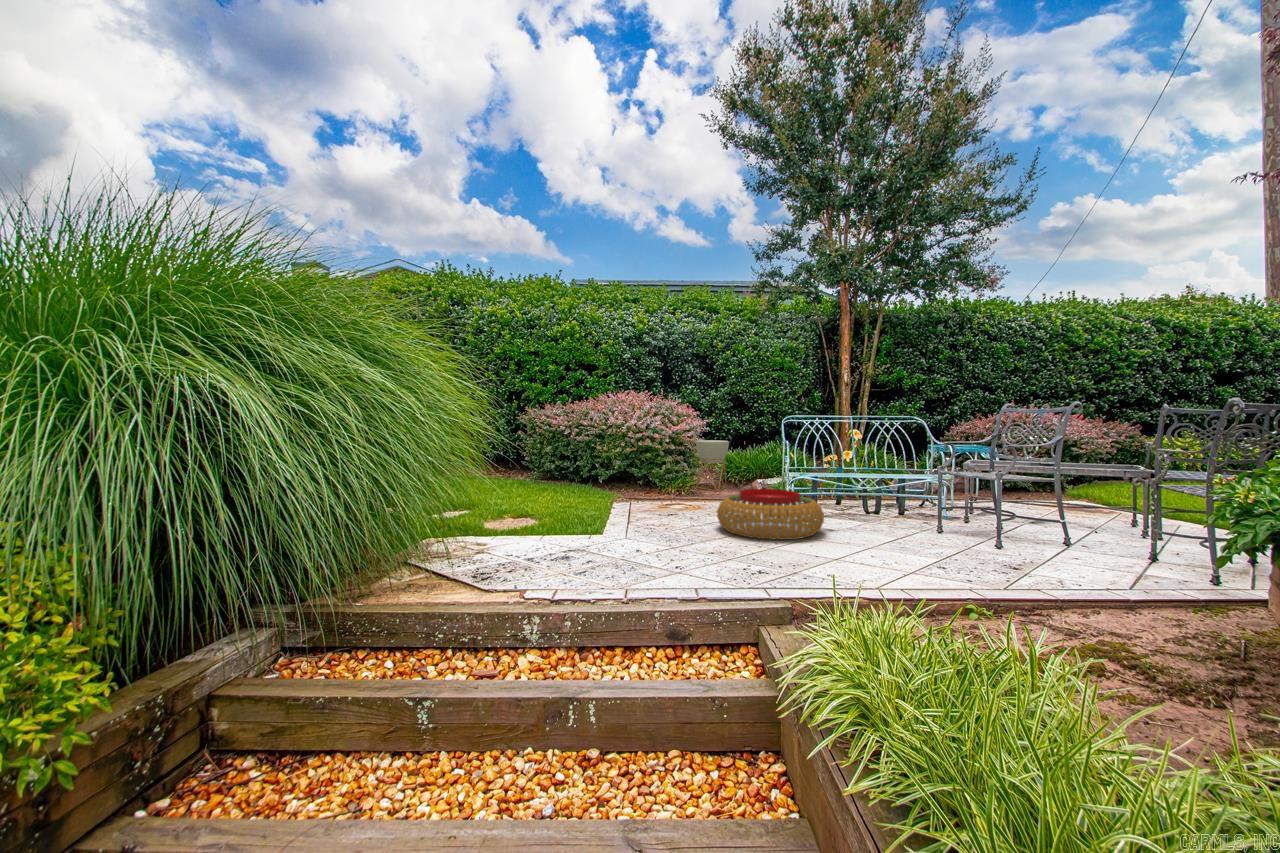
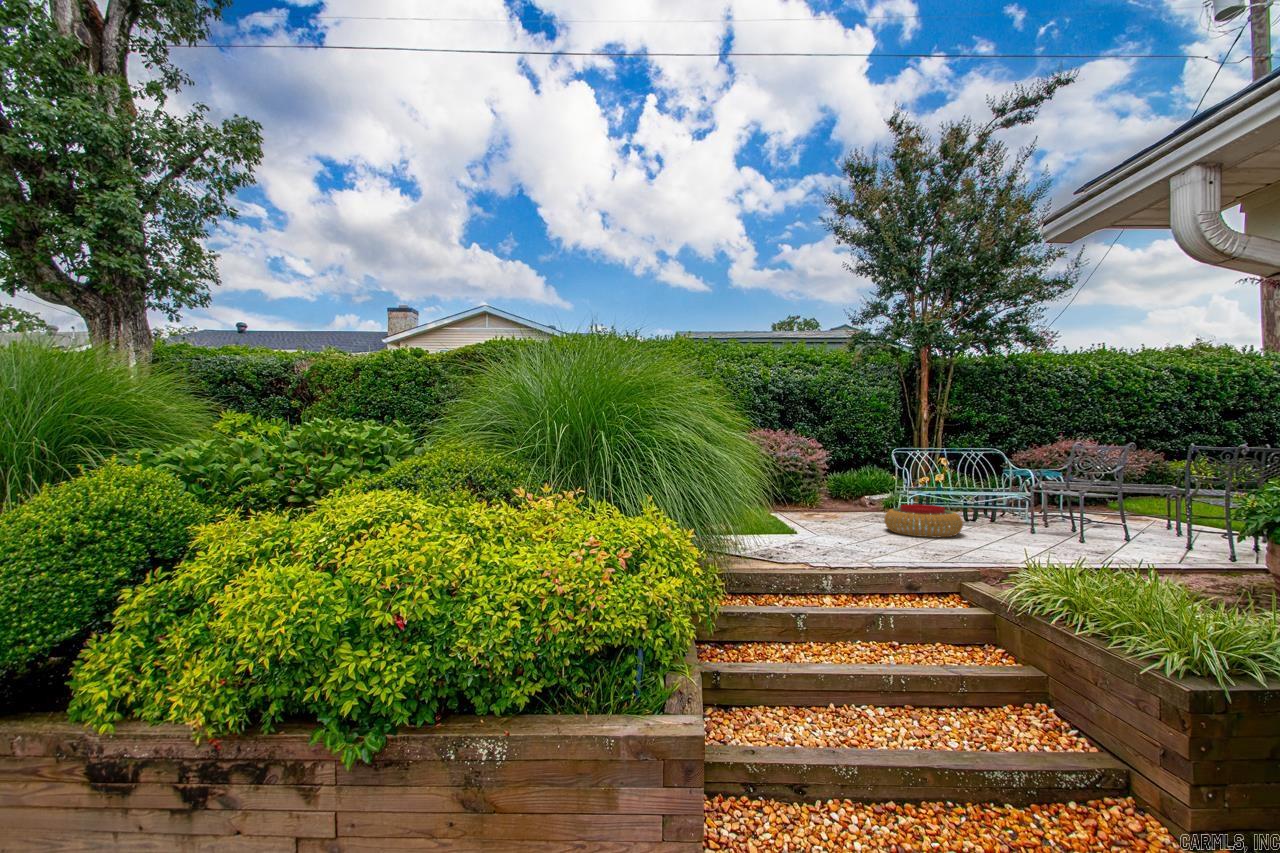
planter: present [695,440,729,491] -> none [824,468,851,507]

